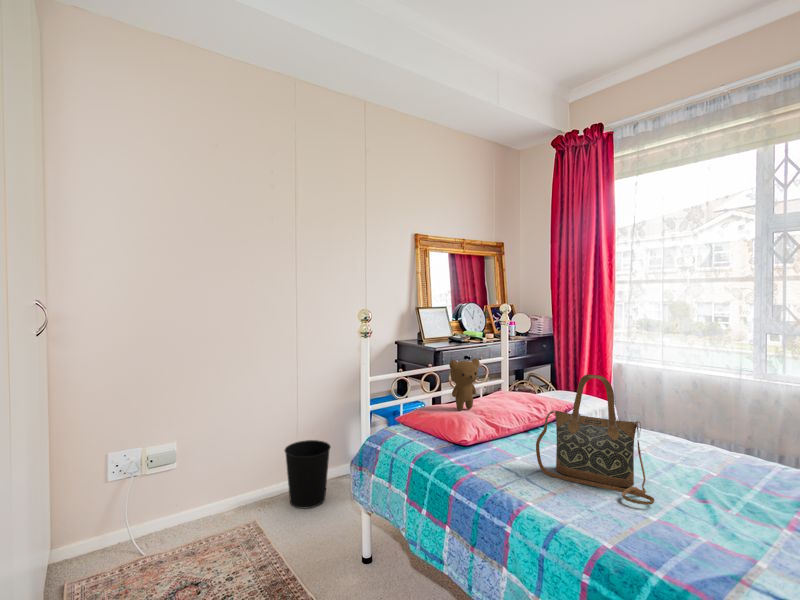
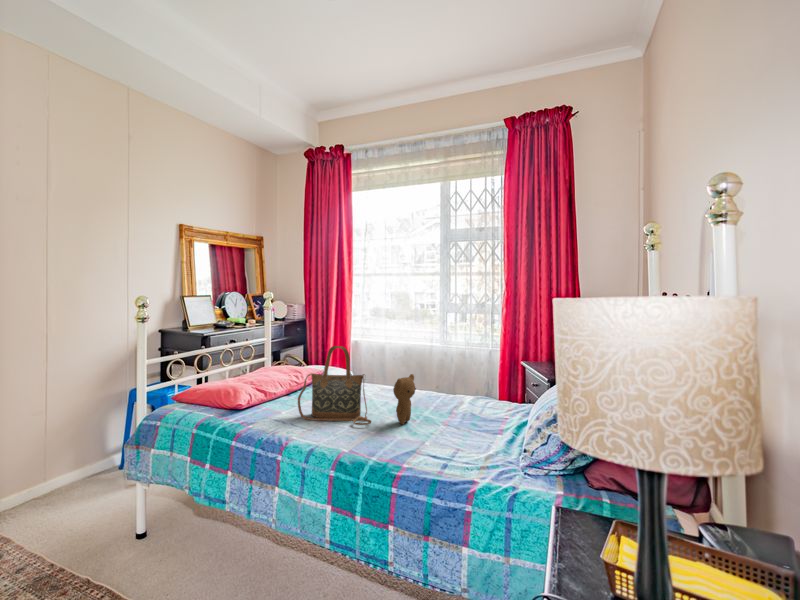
teddy bear: present [449,359,480,410] -> present [393,374,416,424]
wastebasket: present [285,440,331,508] -> none [17,438,82,513]

